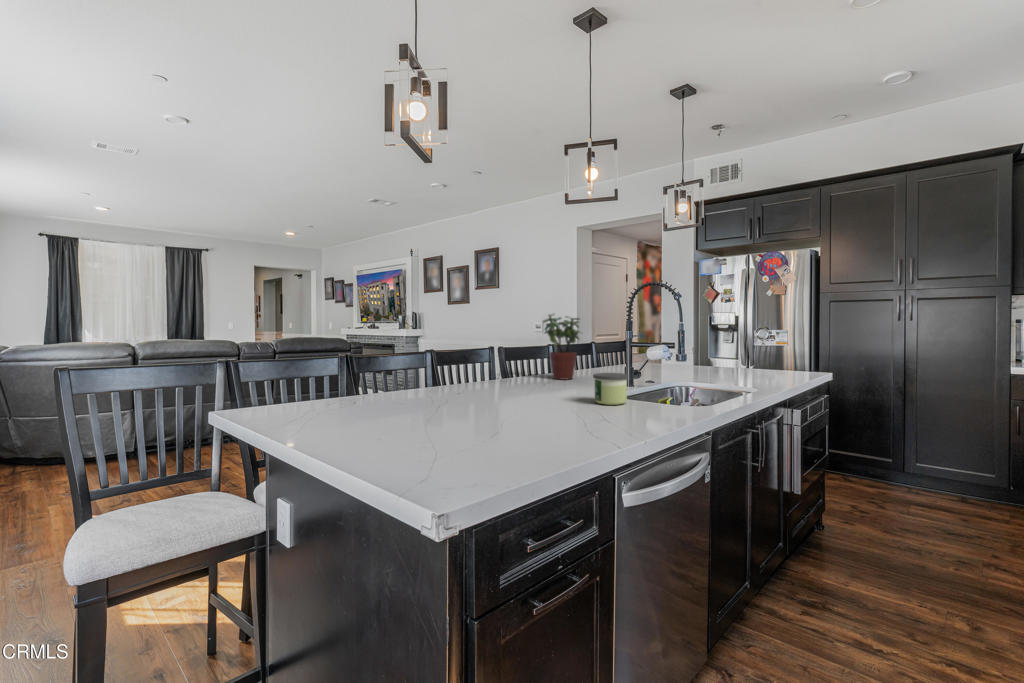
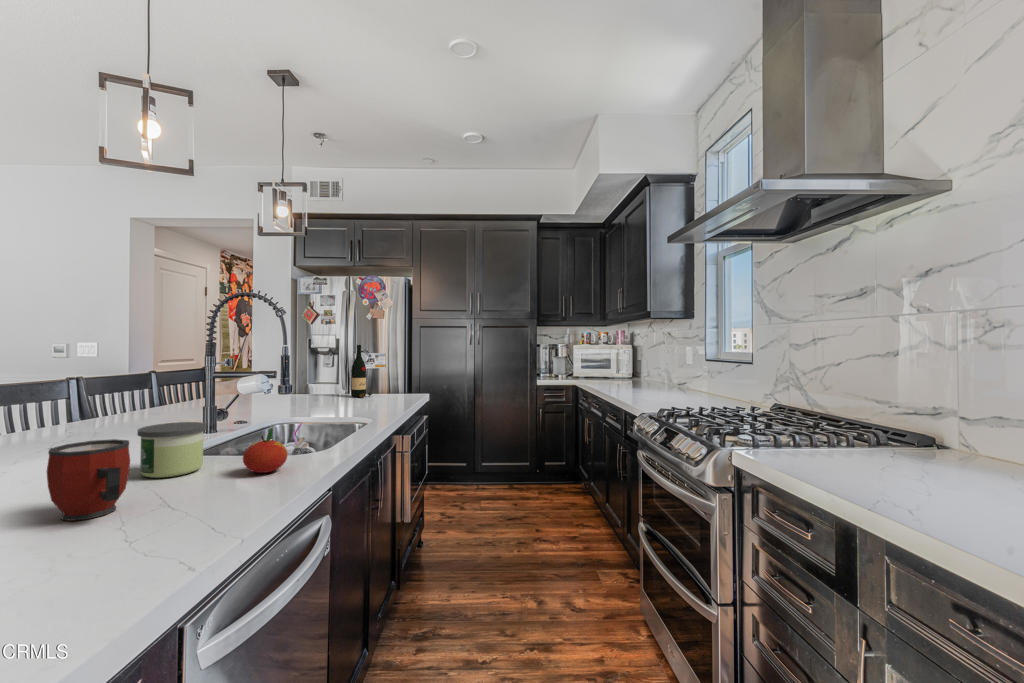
potted plant: present [543,314,579,380] -> none [32,326,124,436]
wine bottle: none [744,322,767,372] -> present [351,345,372,398]
mug: none [559,376,591,416] -> present [47,439,130,521]
apple: none [649,381,678,411] -> present [243,429,288,473]

